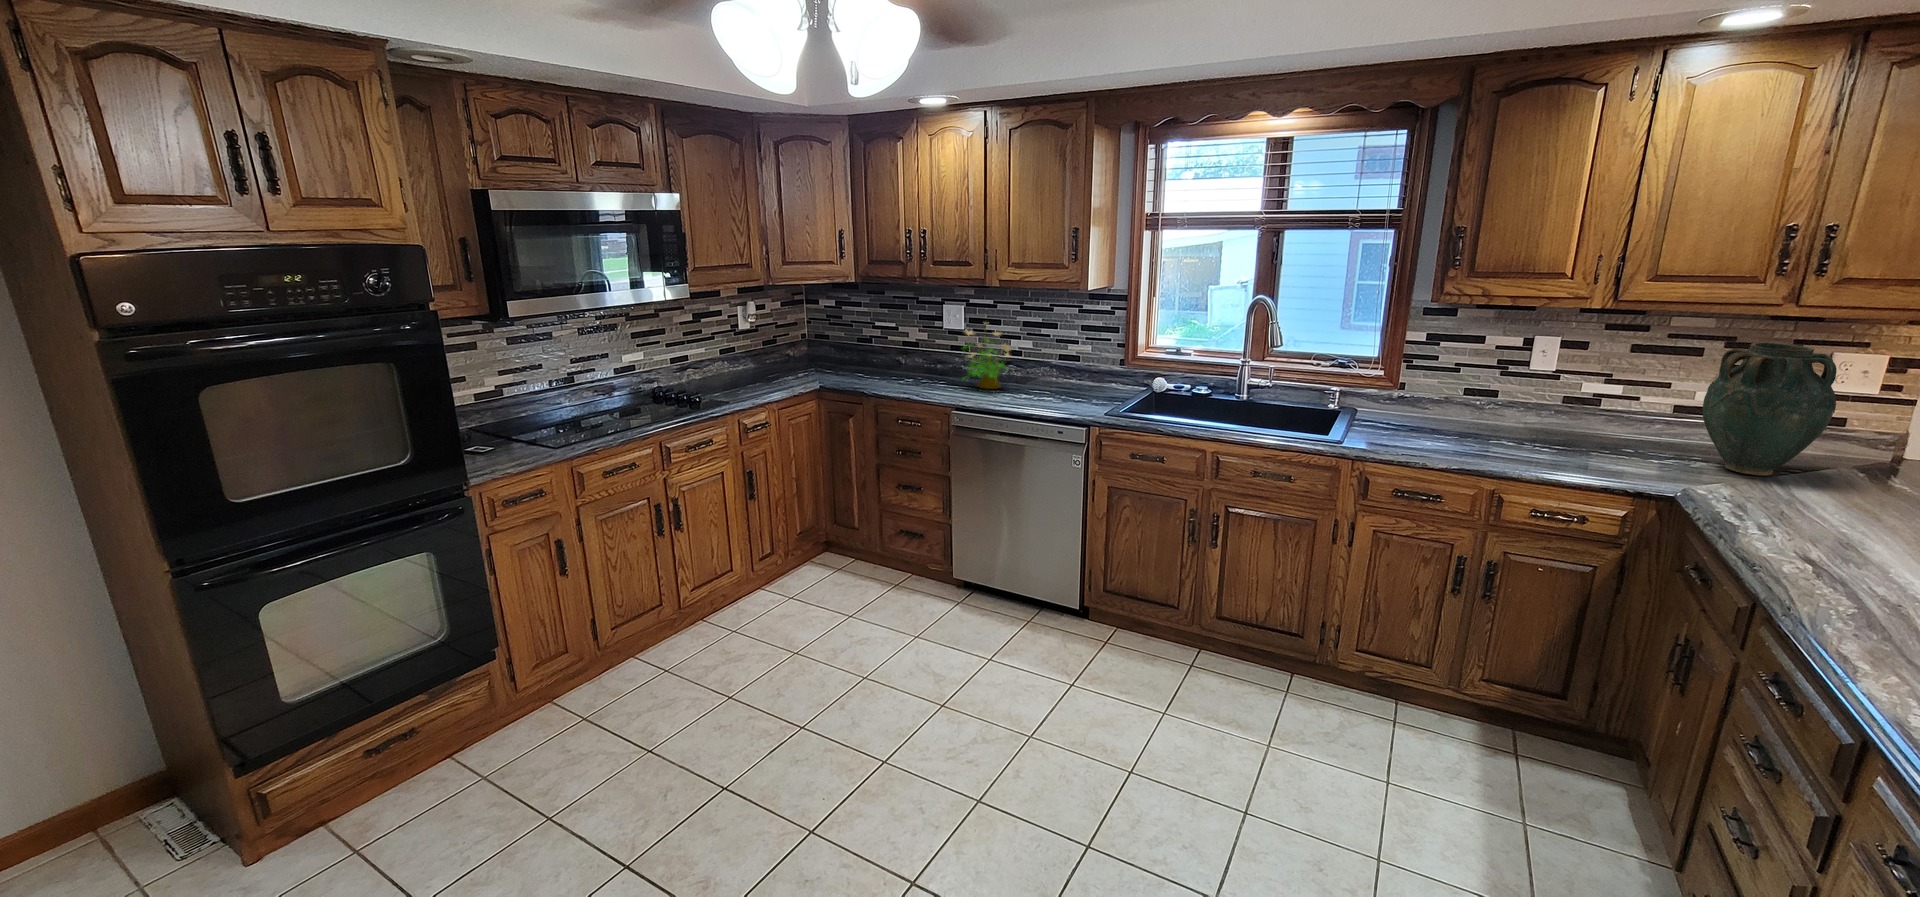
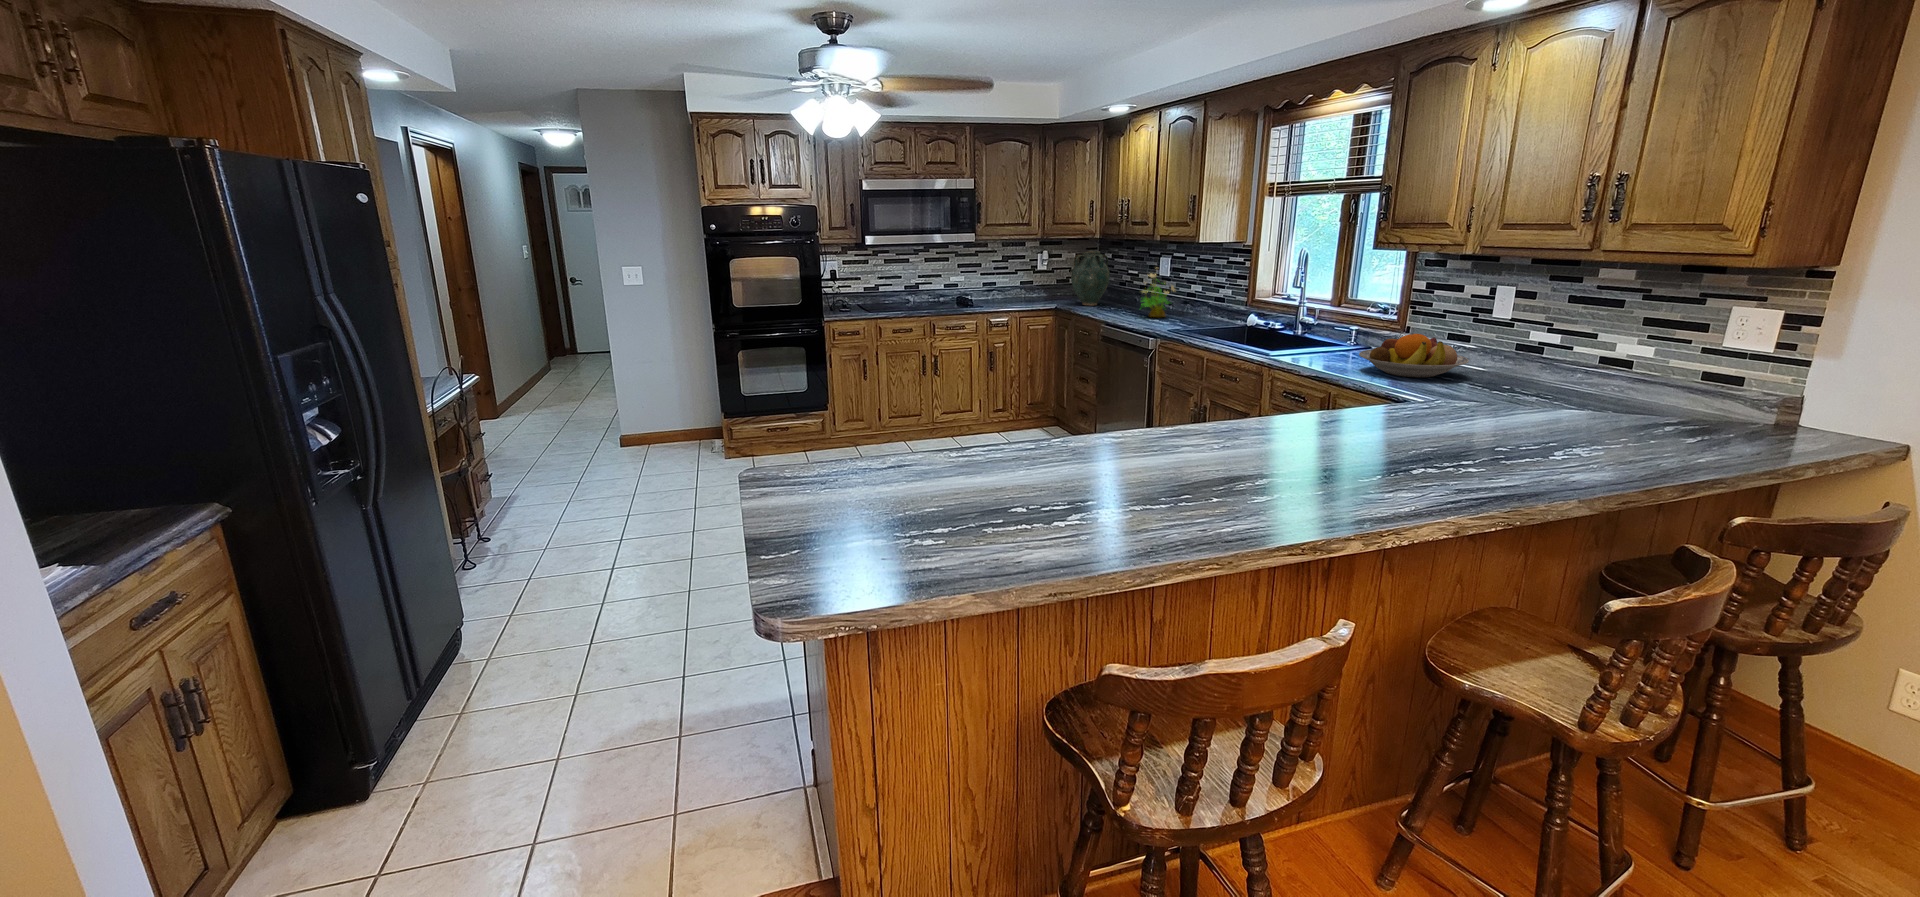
vase: present [1703,342,1837,476] -> present [1071,251,1110,306]
fruit bowl: none [1438,399,1572,452] -> present [1359,334,1469,377]

